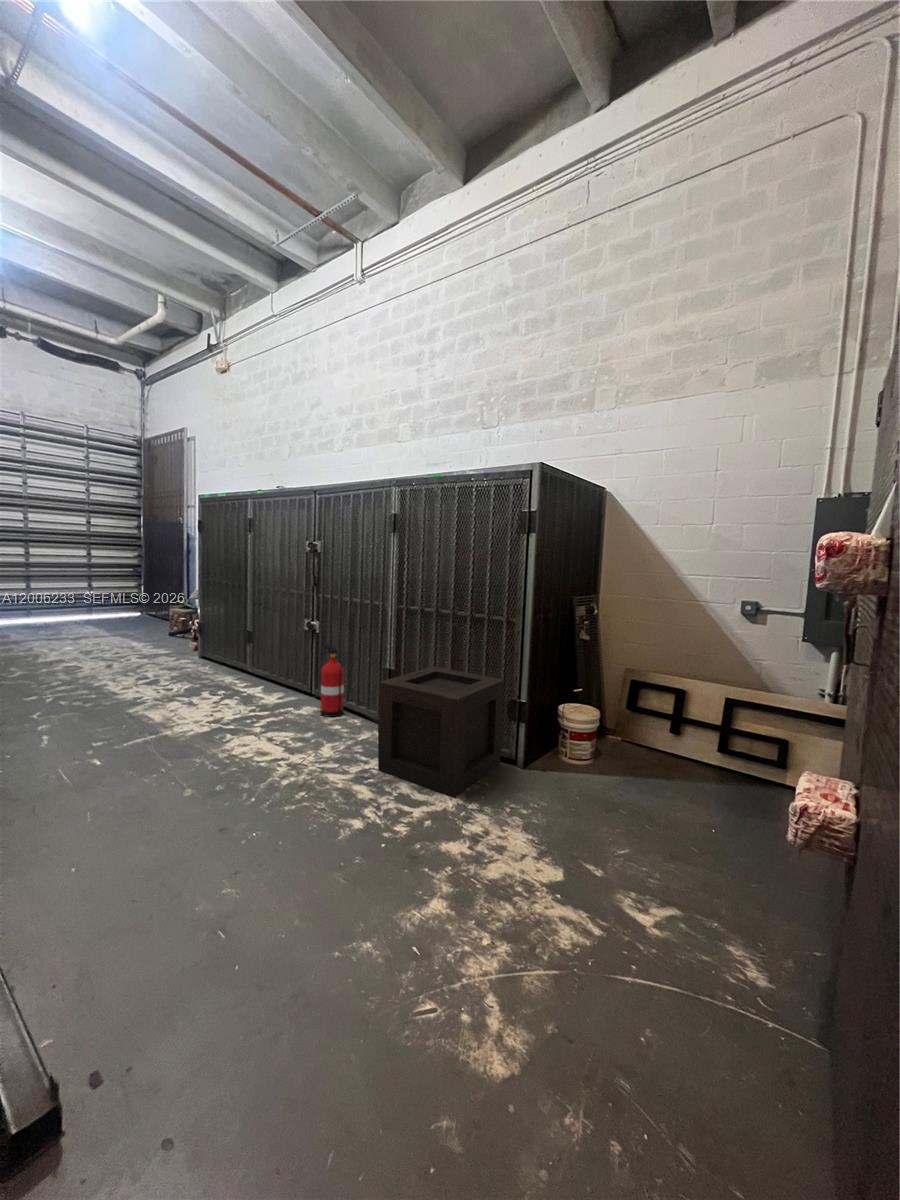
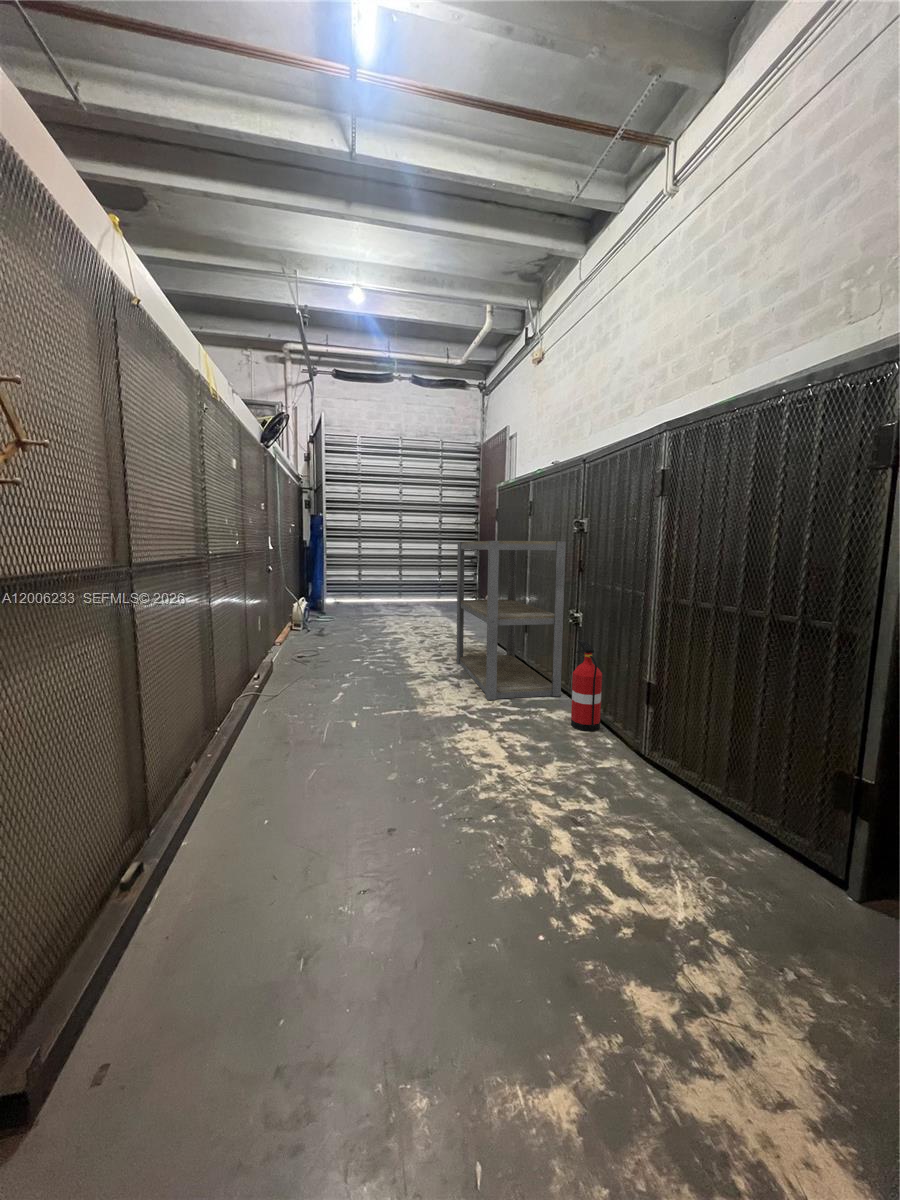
shelving unit: none [170,555,299,709] -> present [457,541,566,700]
wooden crate: present [378,667,504,797] -> none [600,689,830,906]

